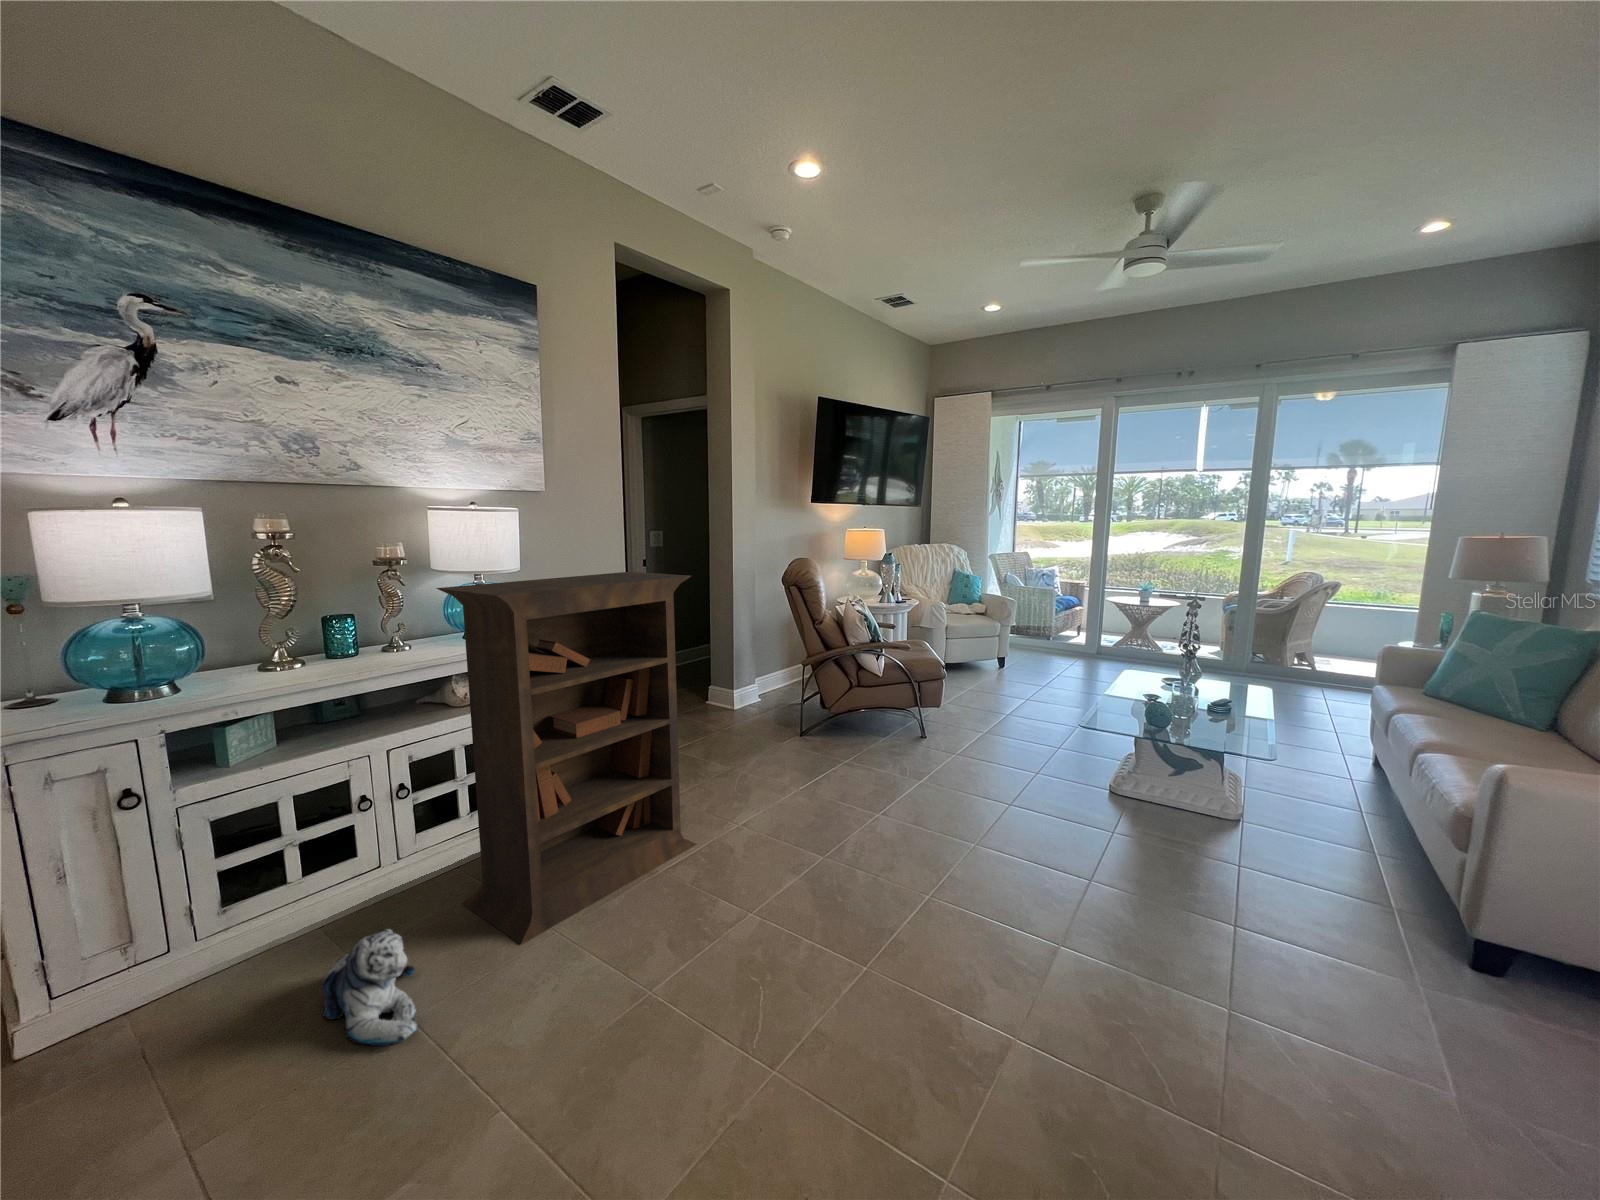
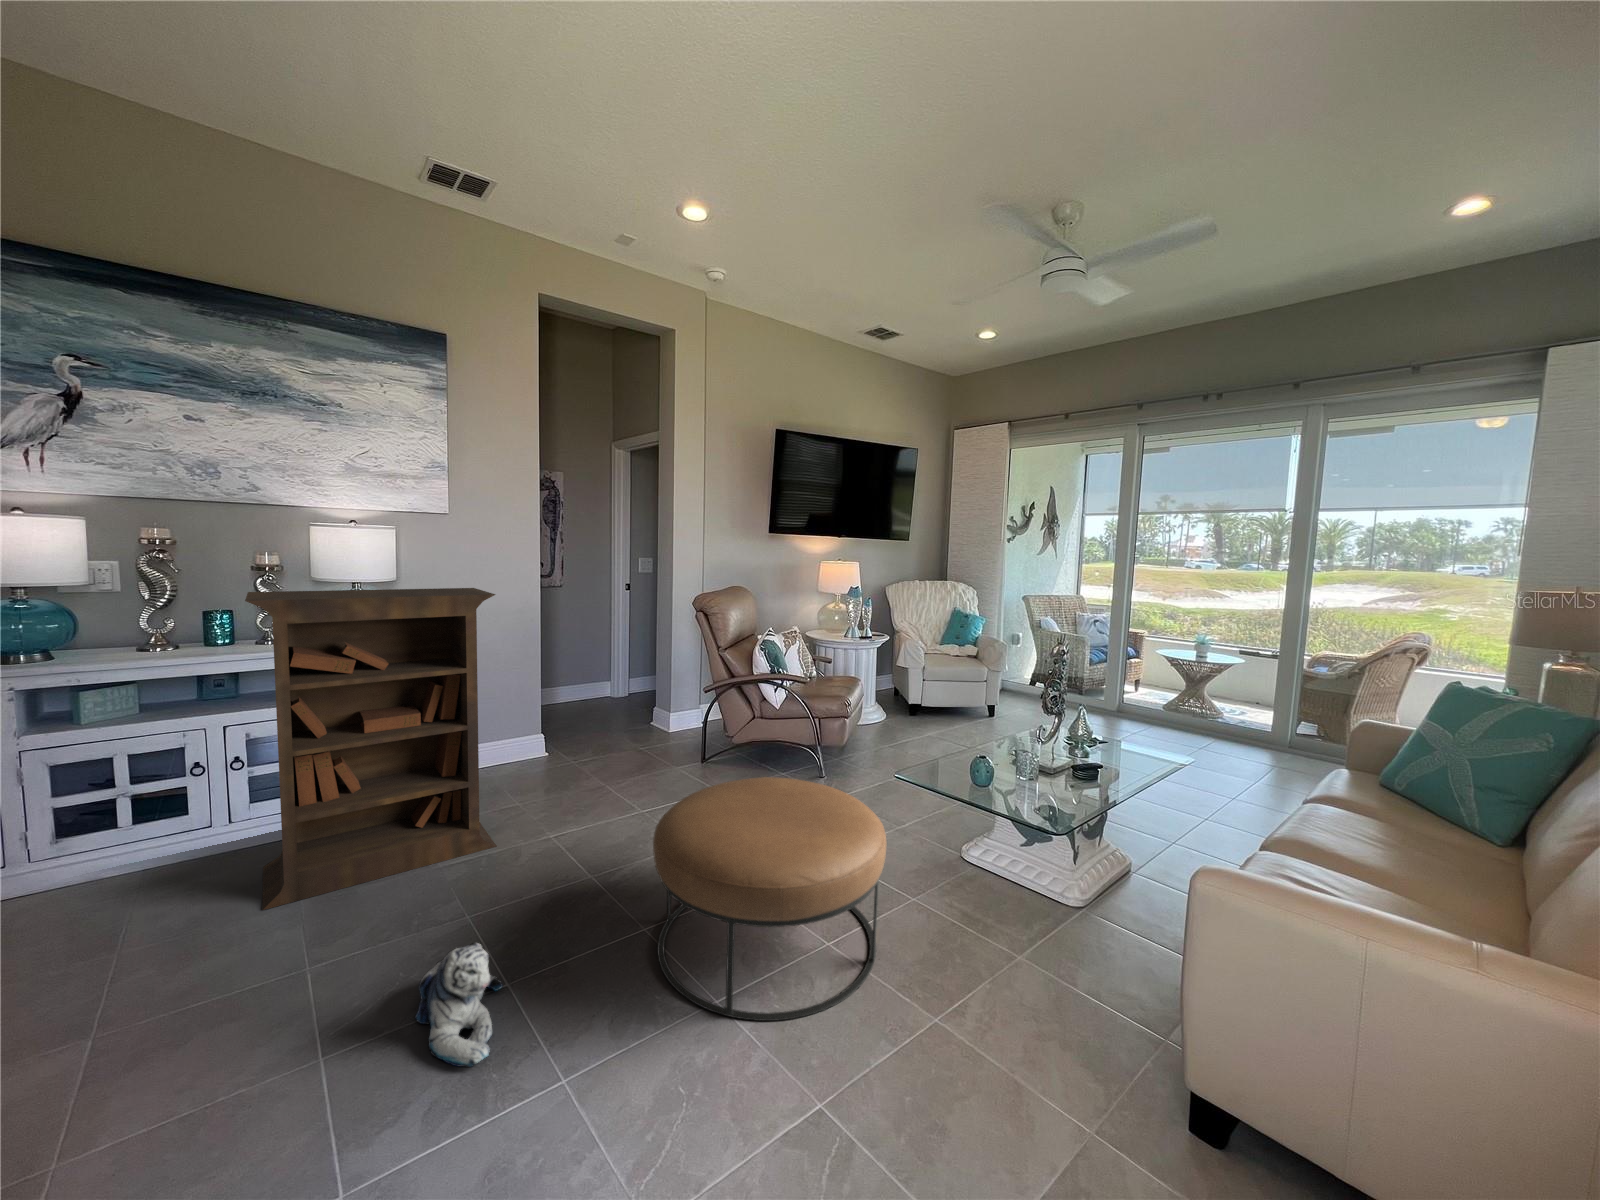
ottoman: none [939,735,1173,946] -> present [653,777,886,1021]
plush toy: present [322,929,417,1046] -> present [415,943,503,1067]

